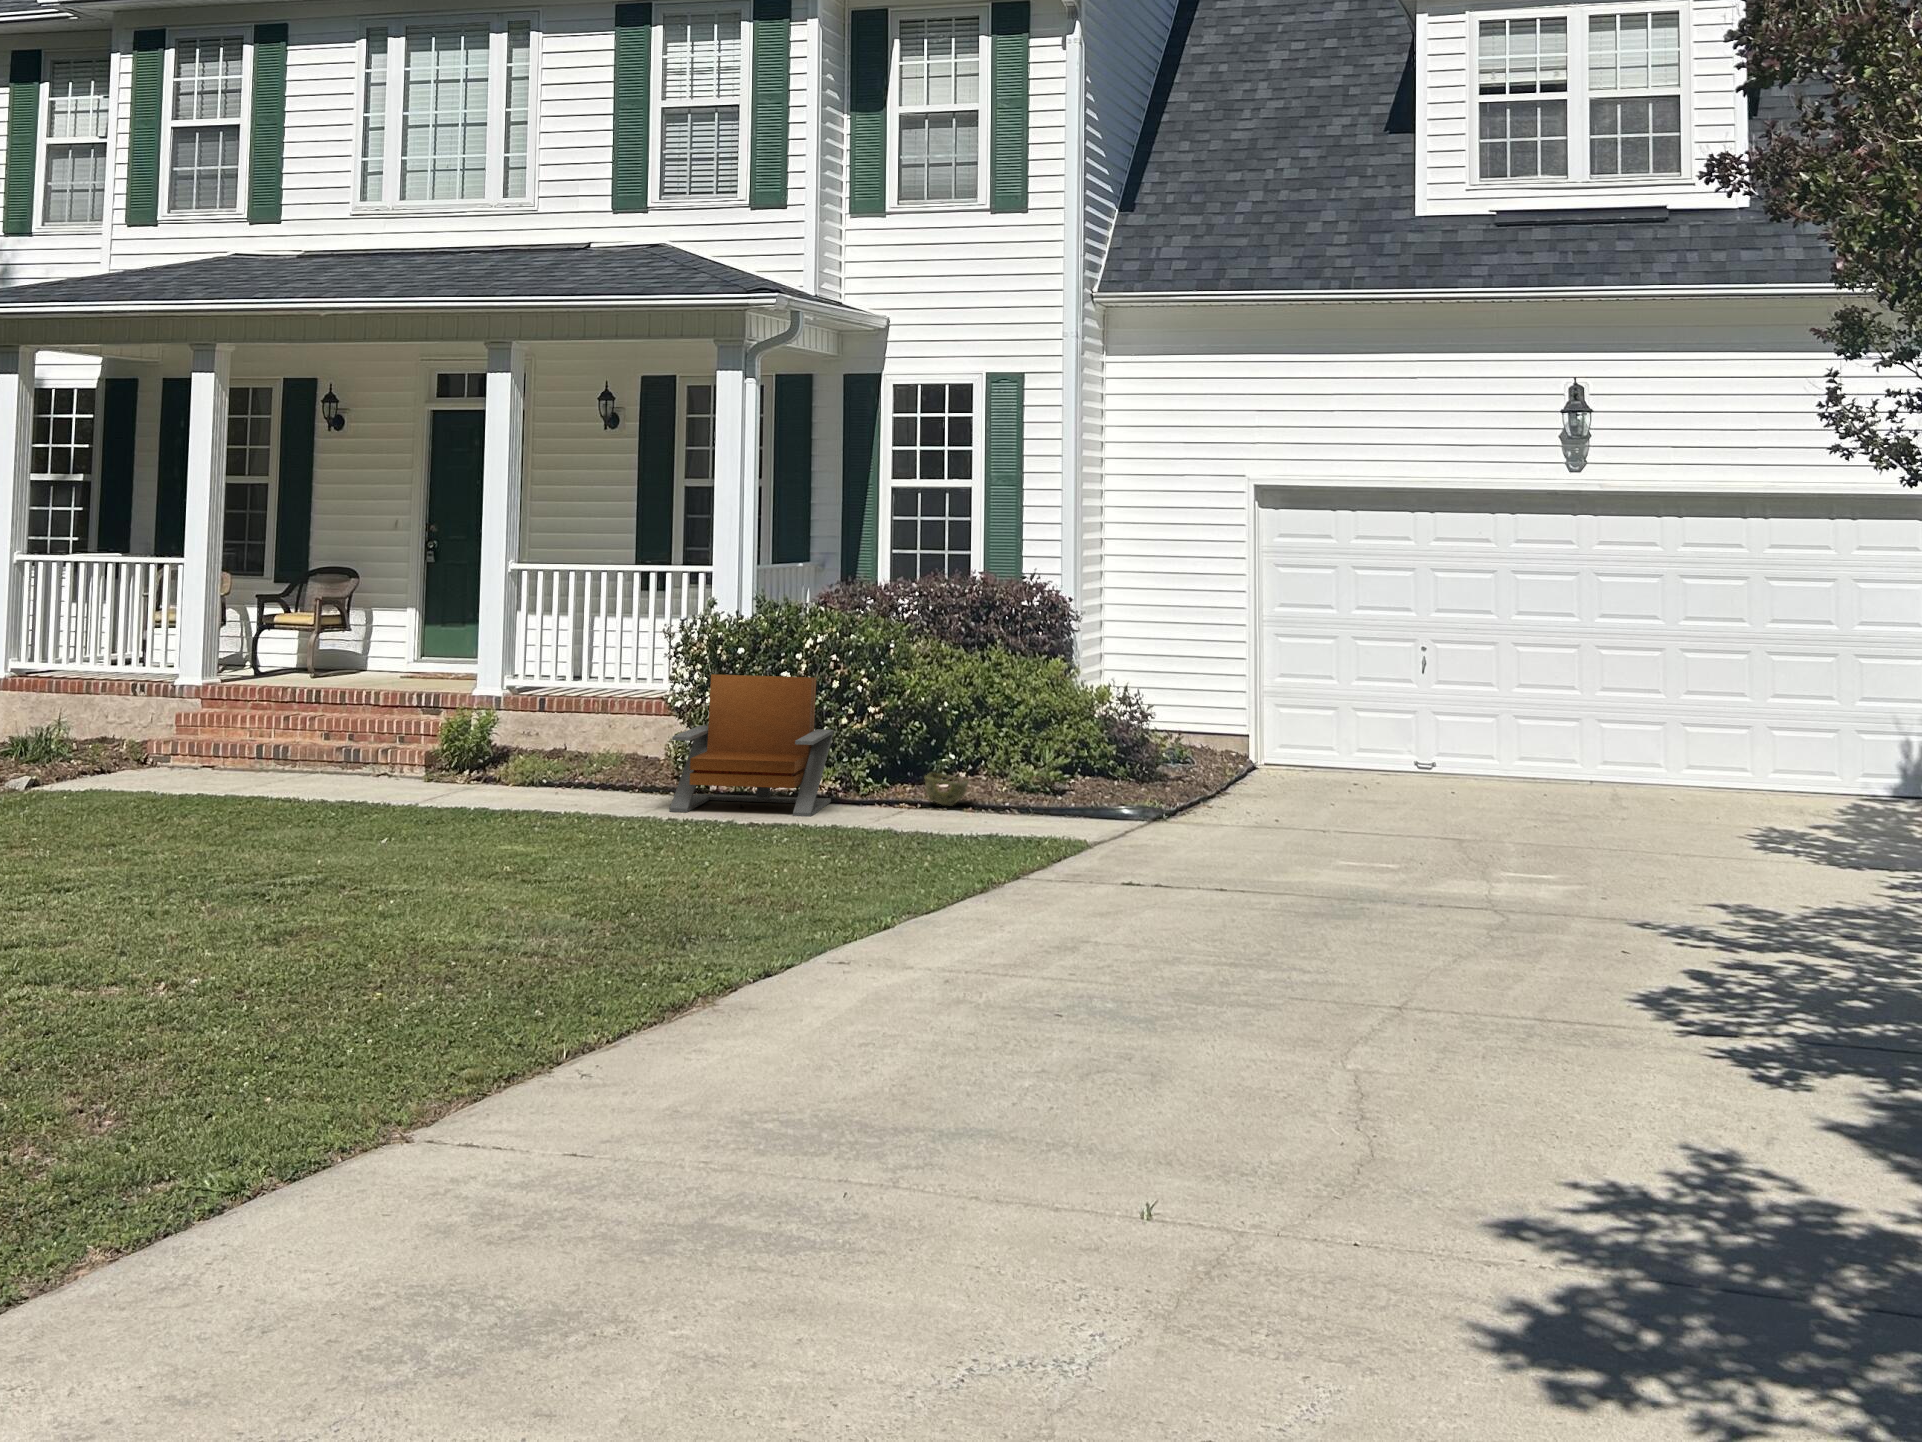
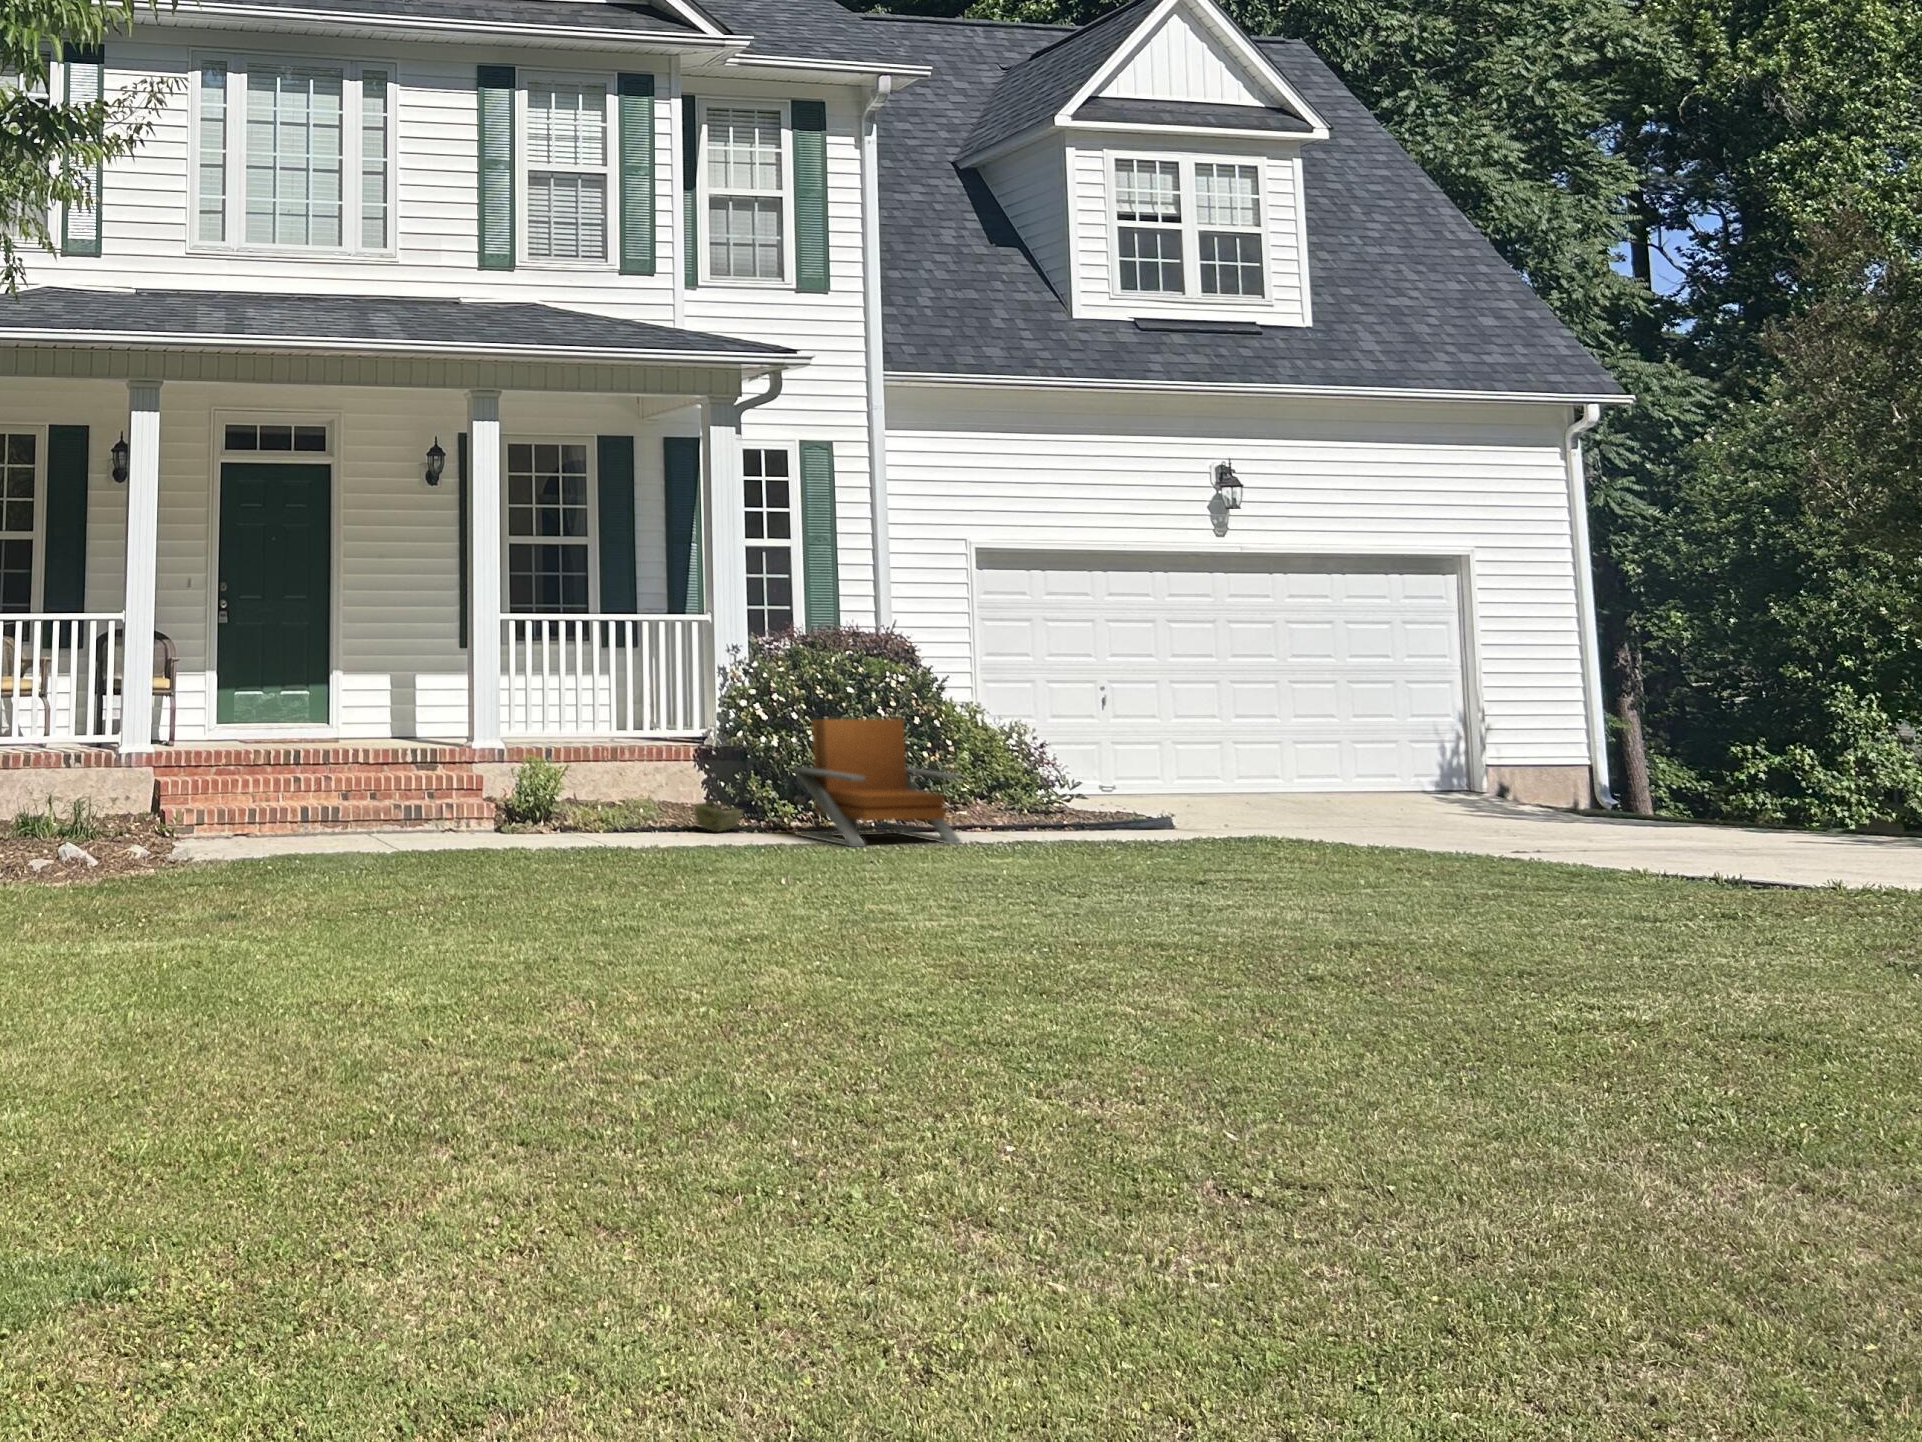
woven basket: present [925,773,969,806] -> present [694,802,744,832]

